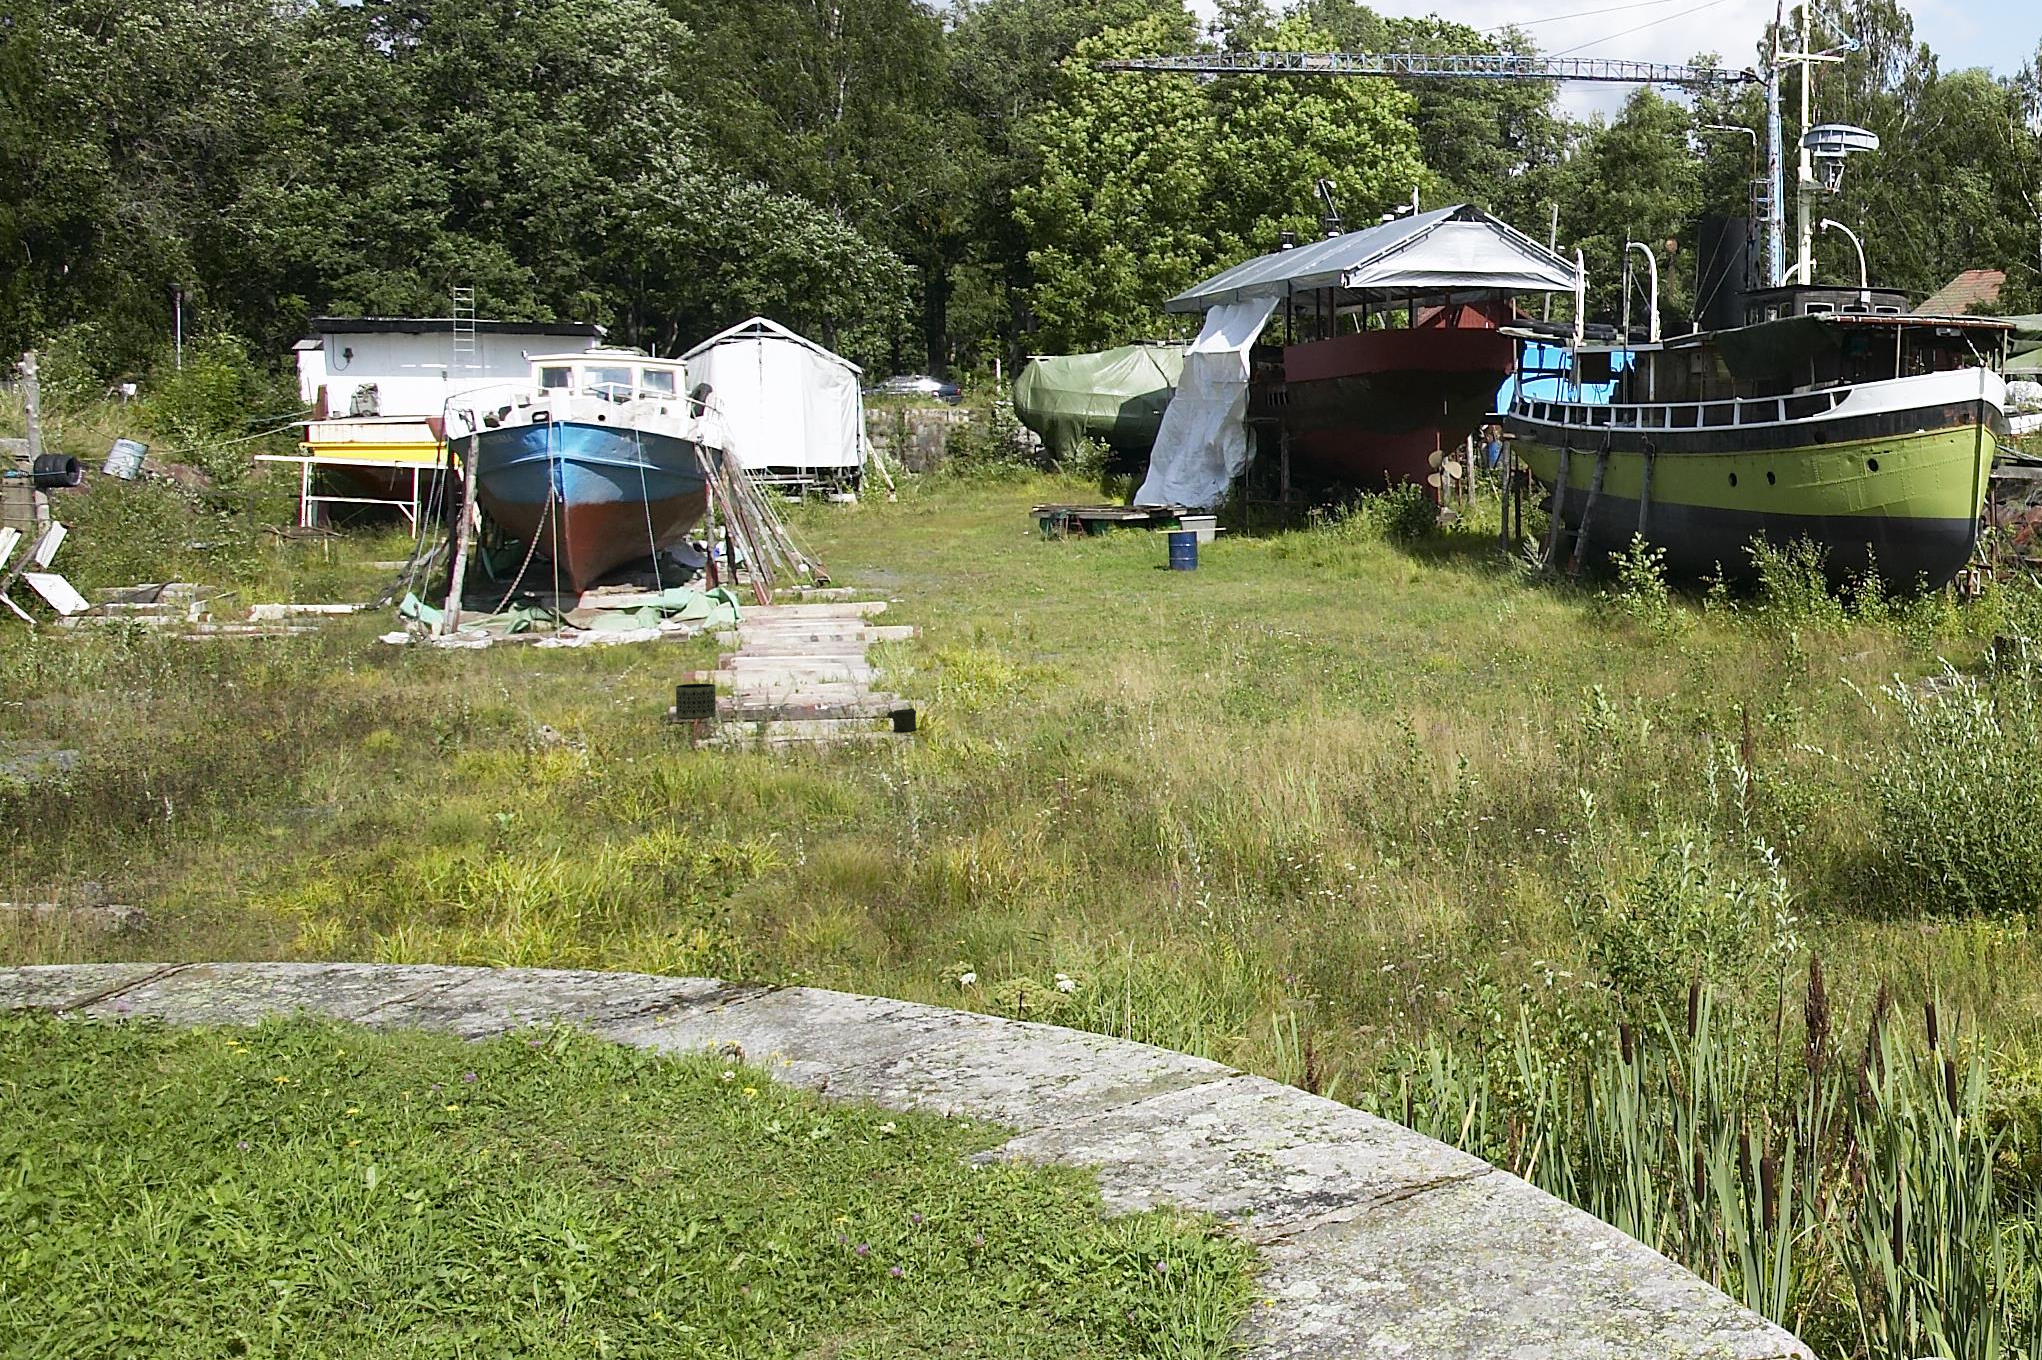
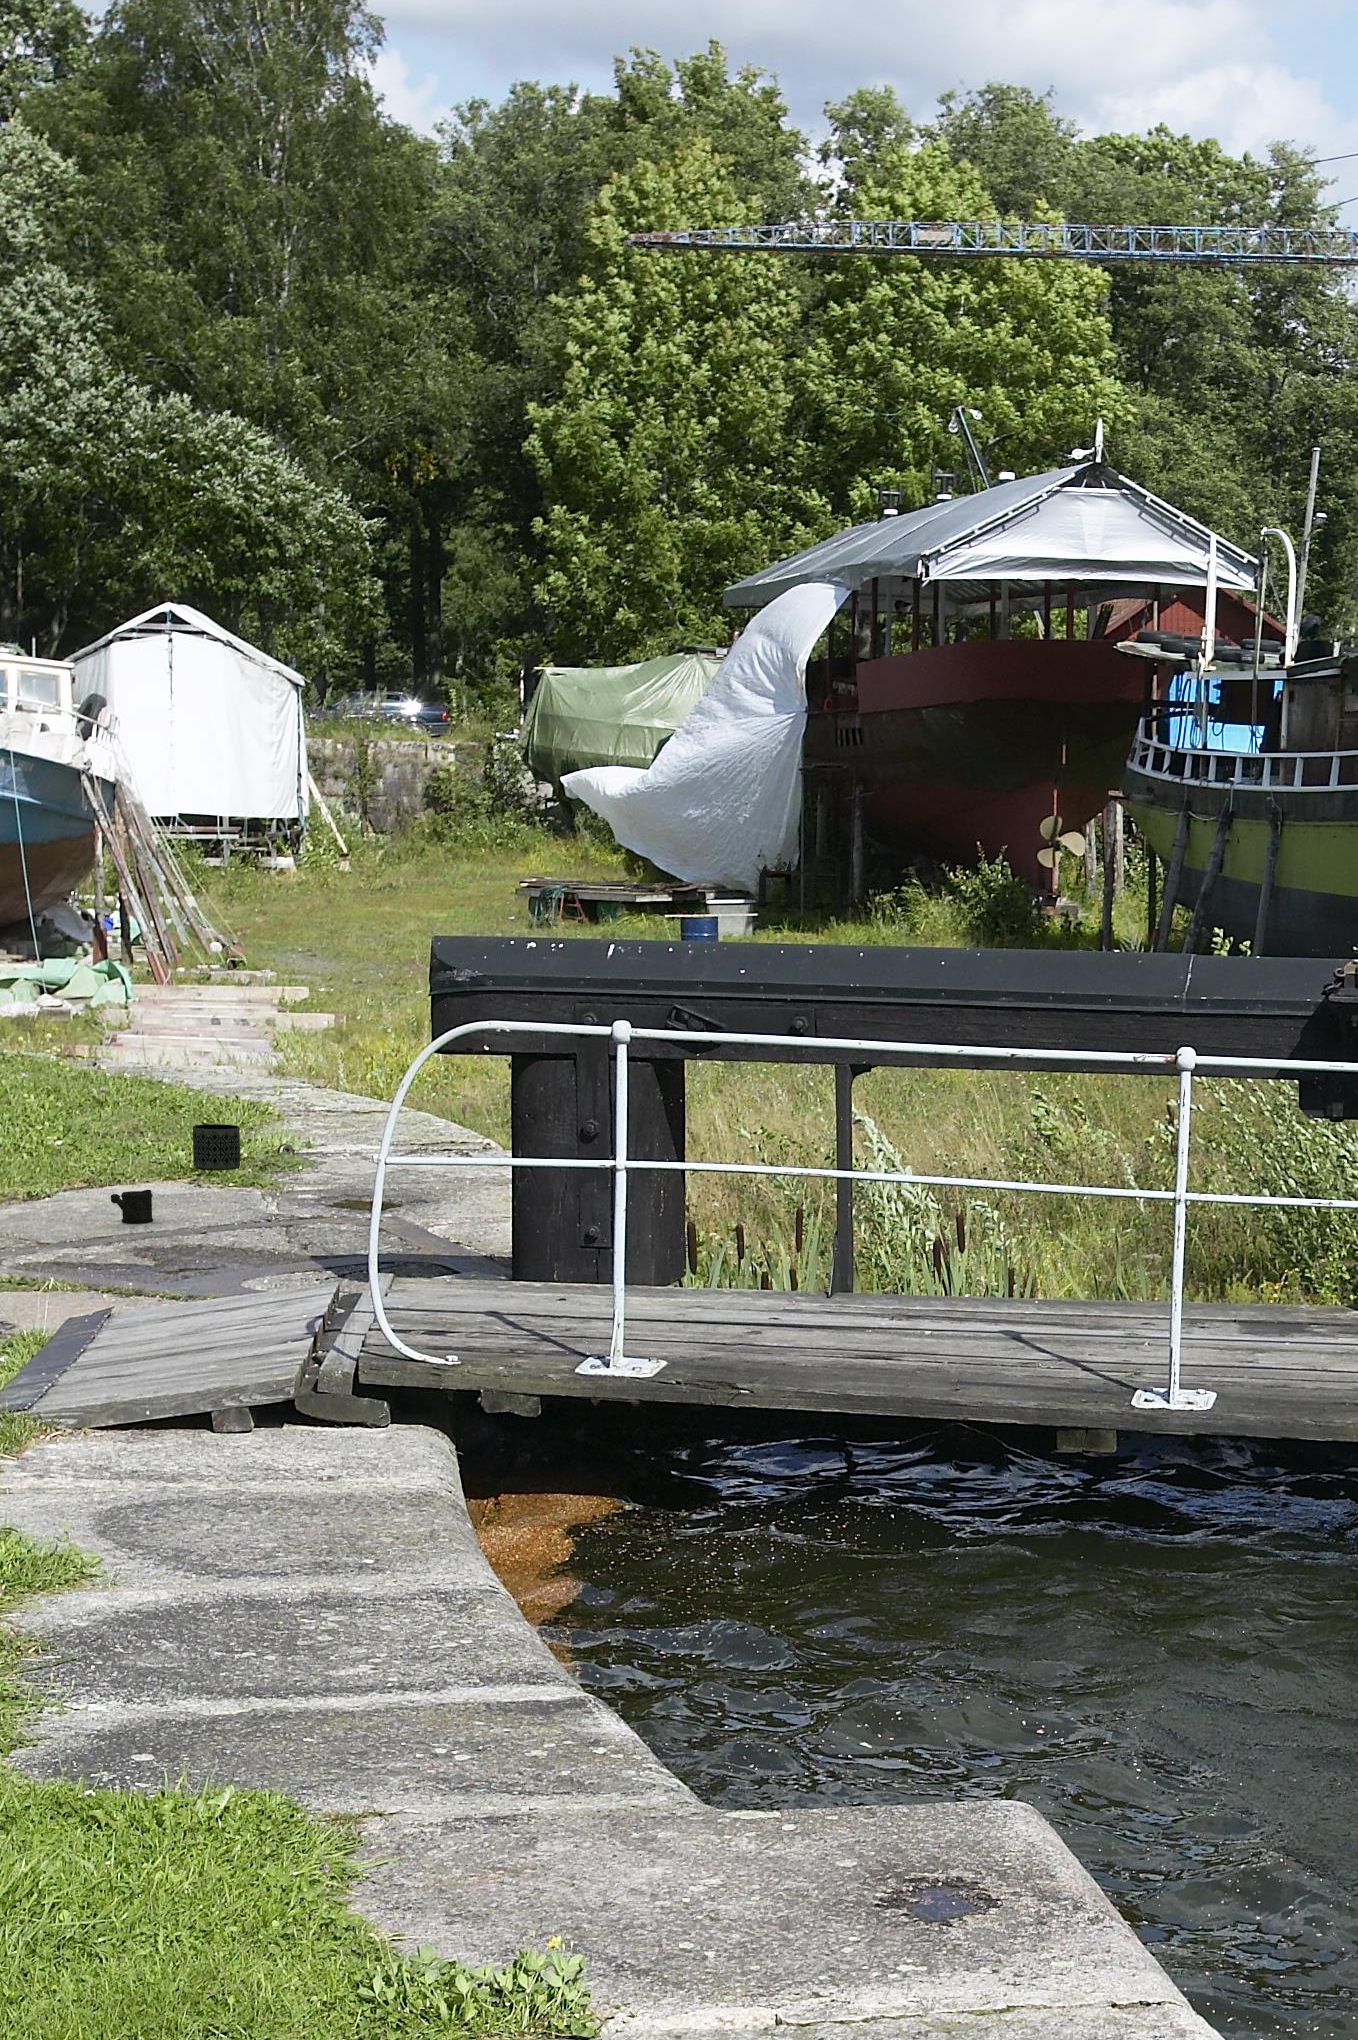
planter: present [676,684,716,718] -> present [193,1124,240,1170]
watering can: present [888,708,916,732] -> present [111,1190,153,1223]

